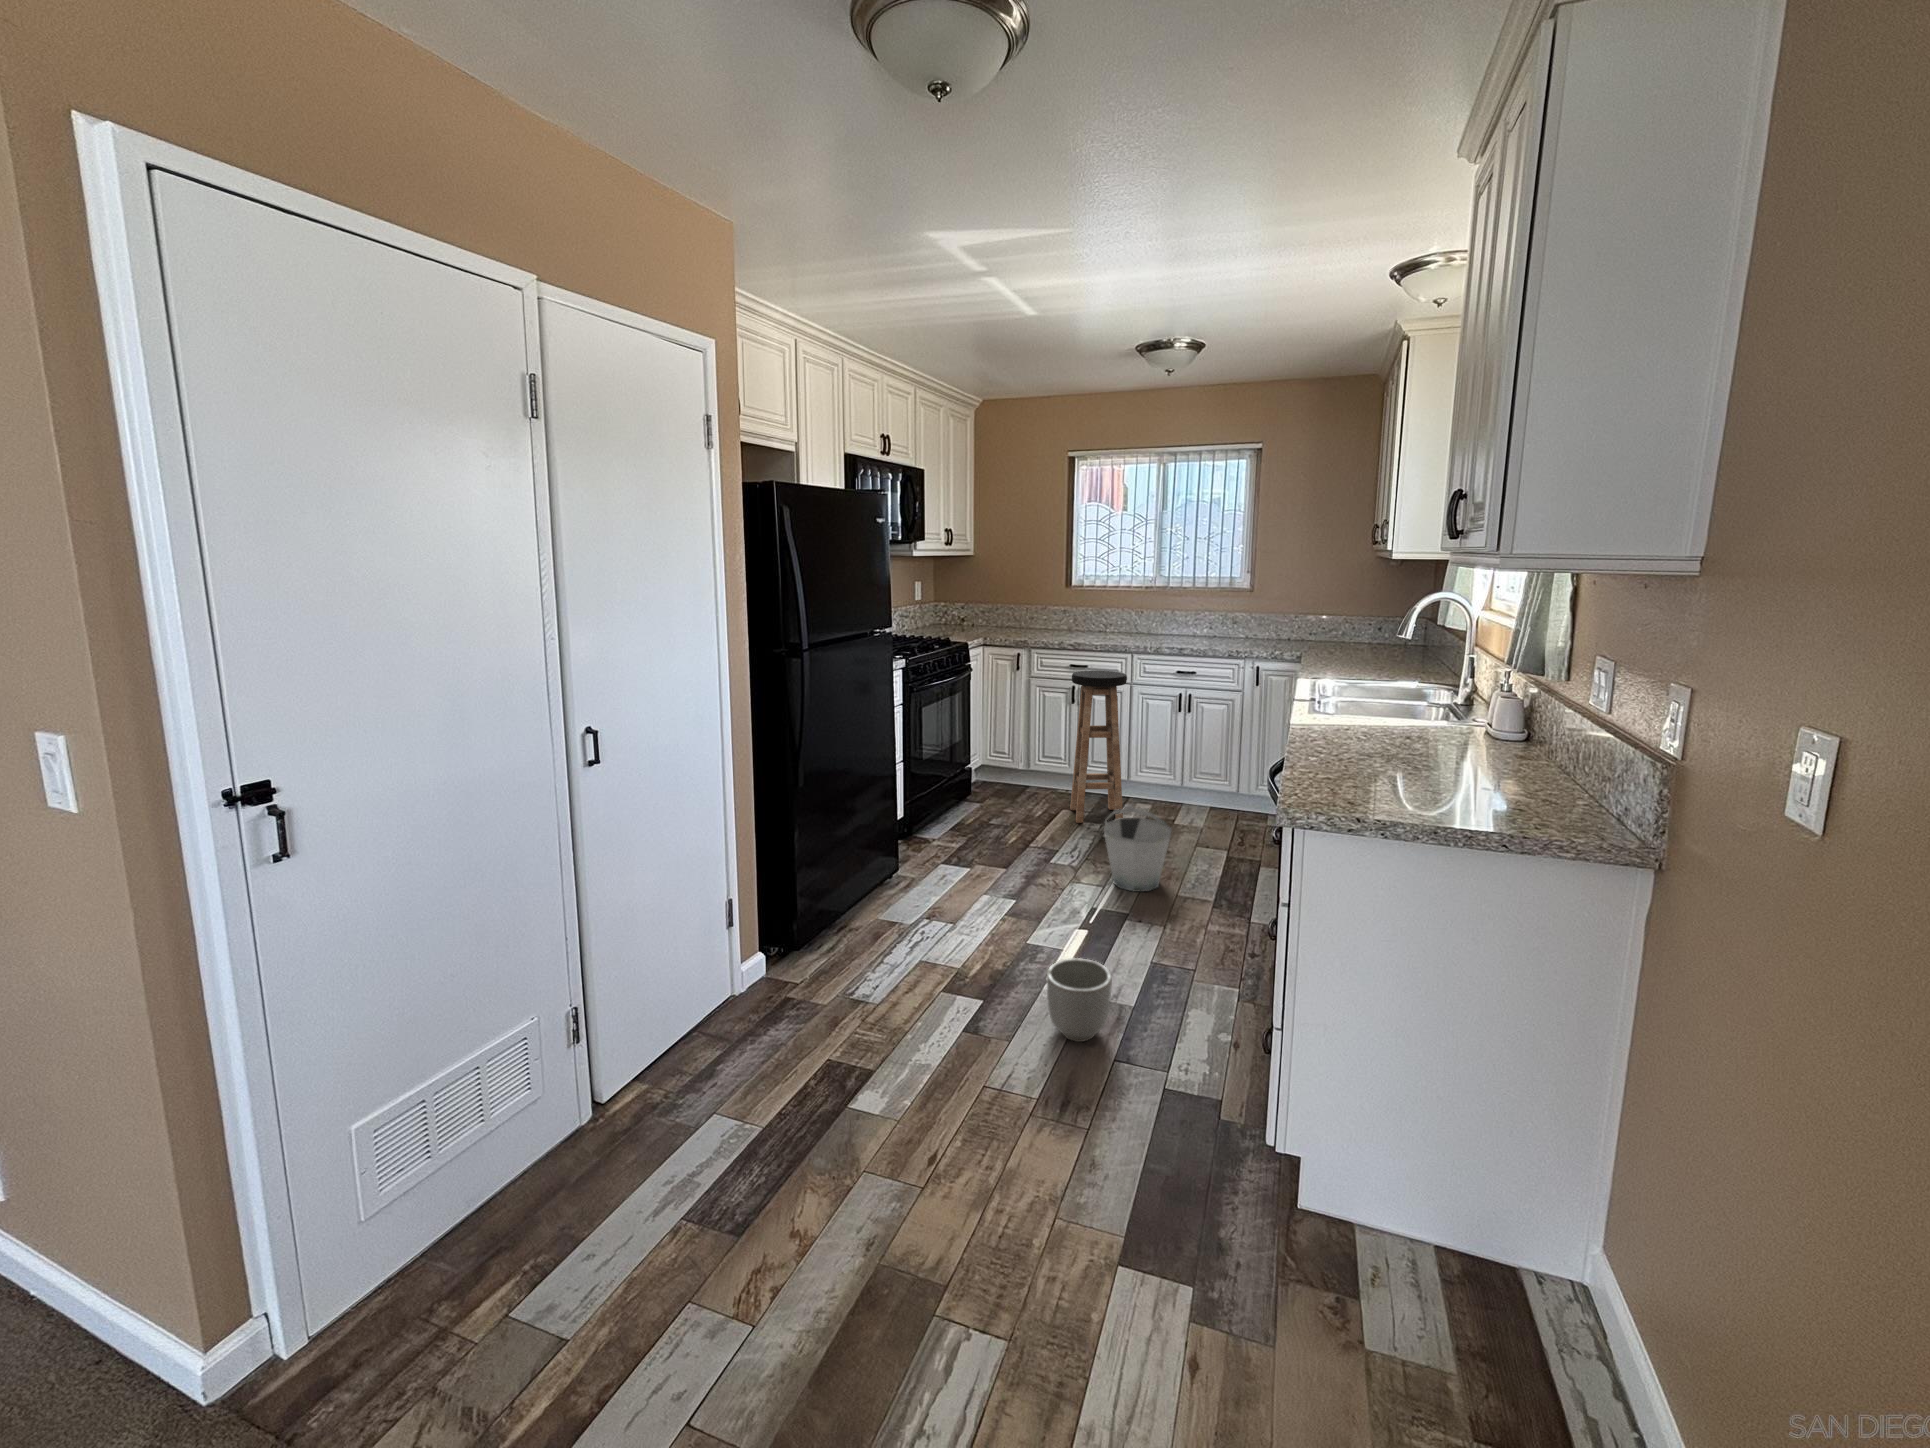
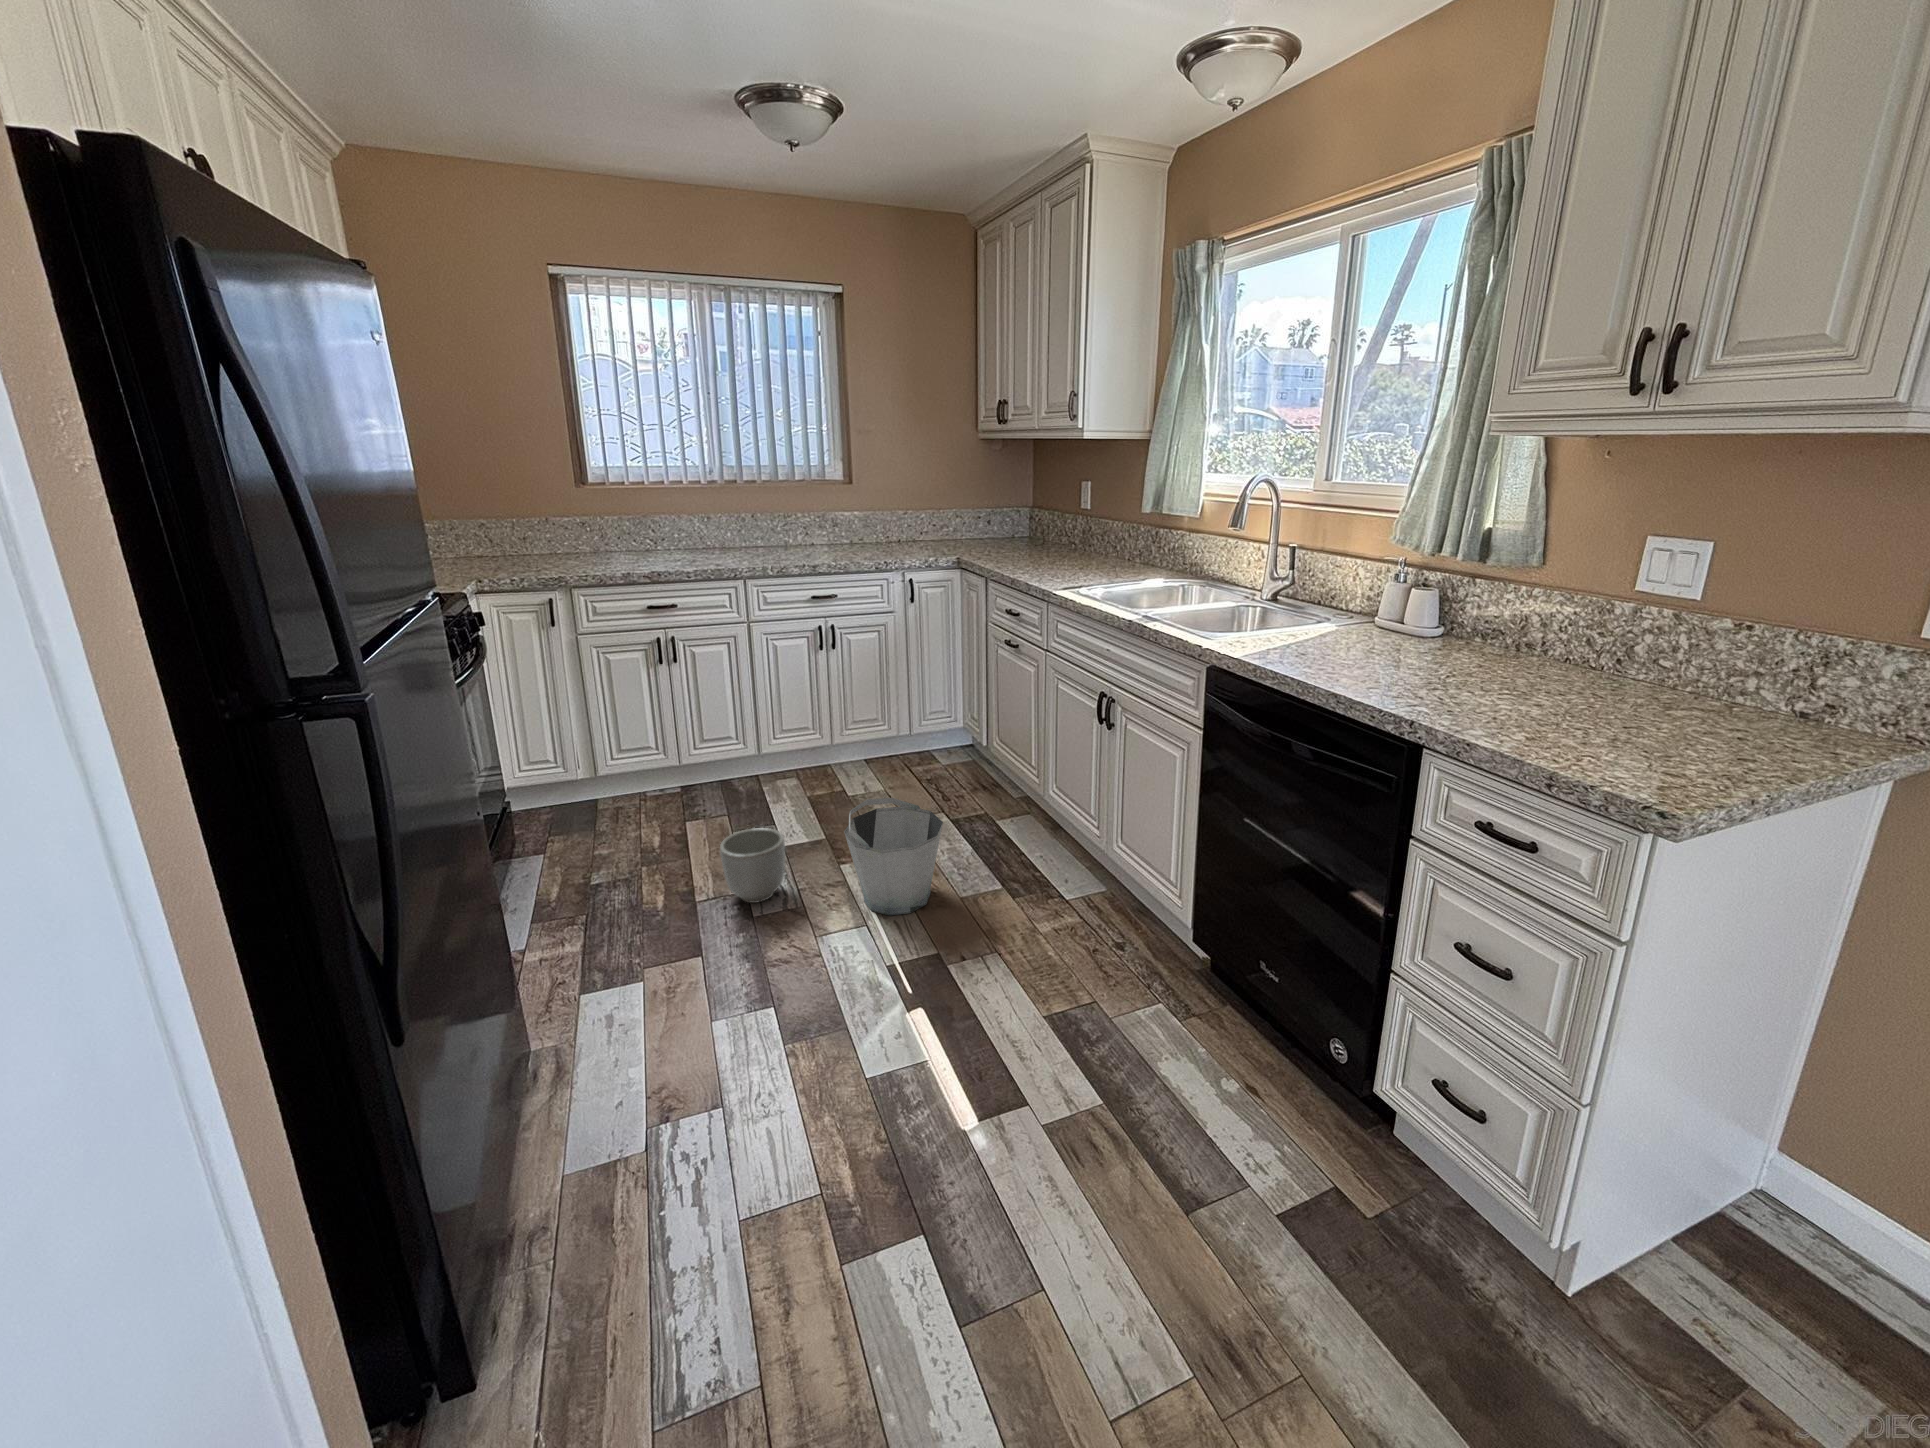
bar stool: present [1070,670,1127,823] -> none [679,609,788,835]
planter: present [1046,958,1112,1042] -> present [720,828,785,903]

